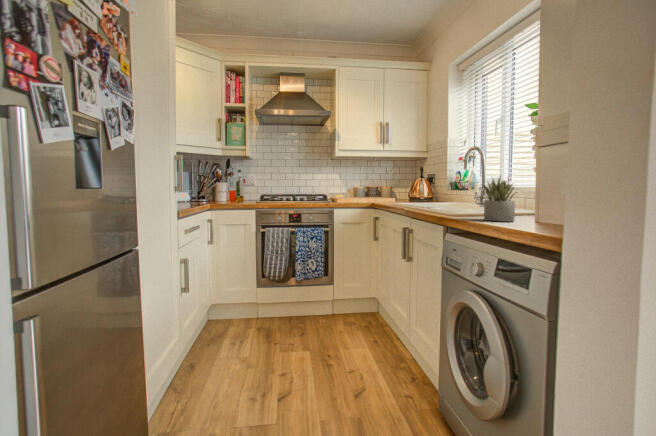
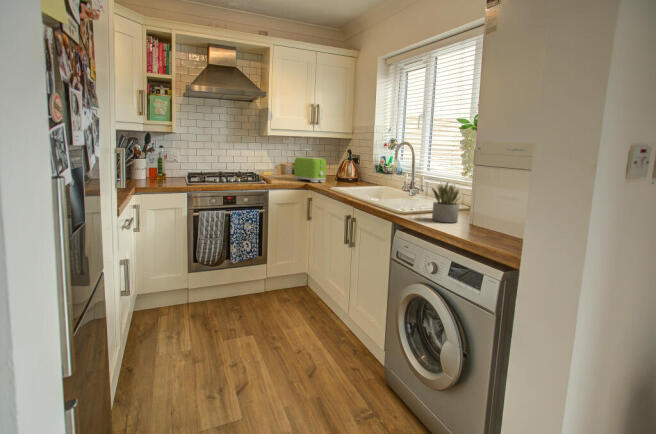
toaster: none [363,175,395,200] -> present [294,157,326,182]

